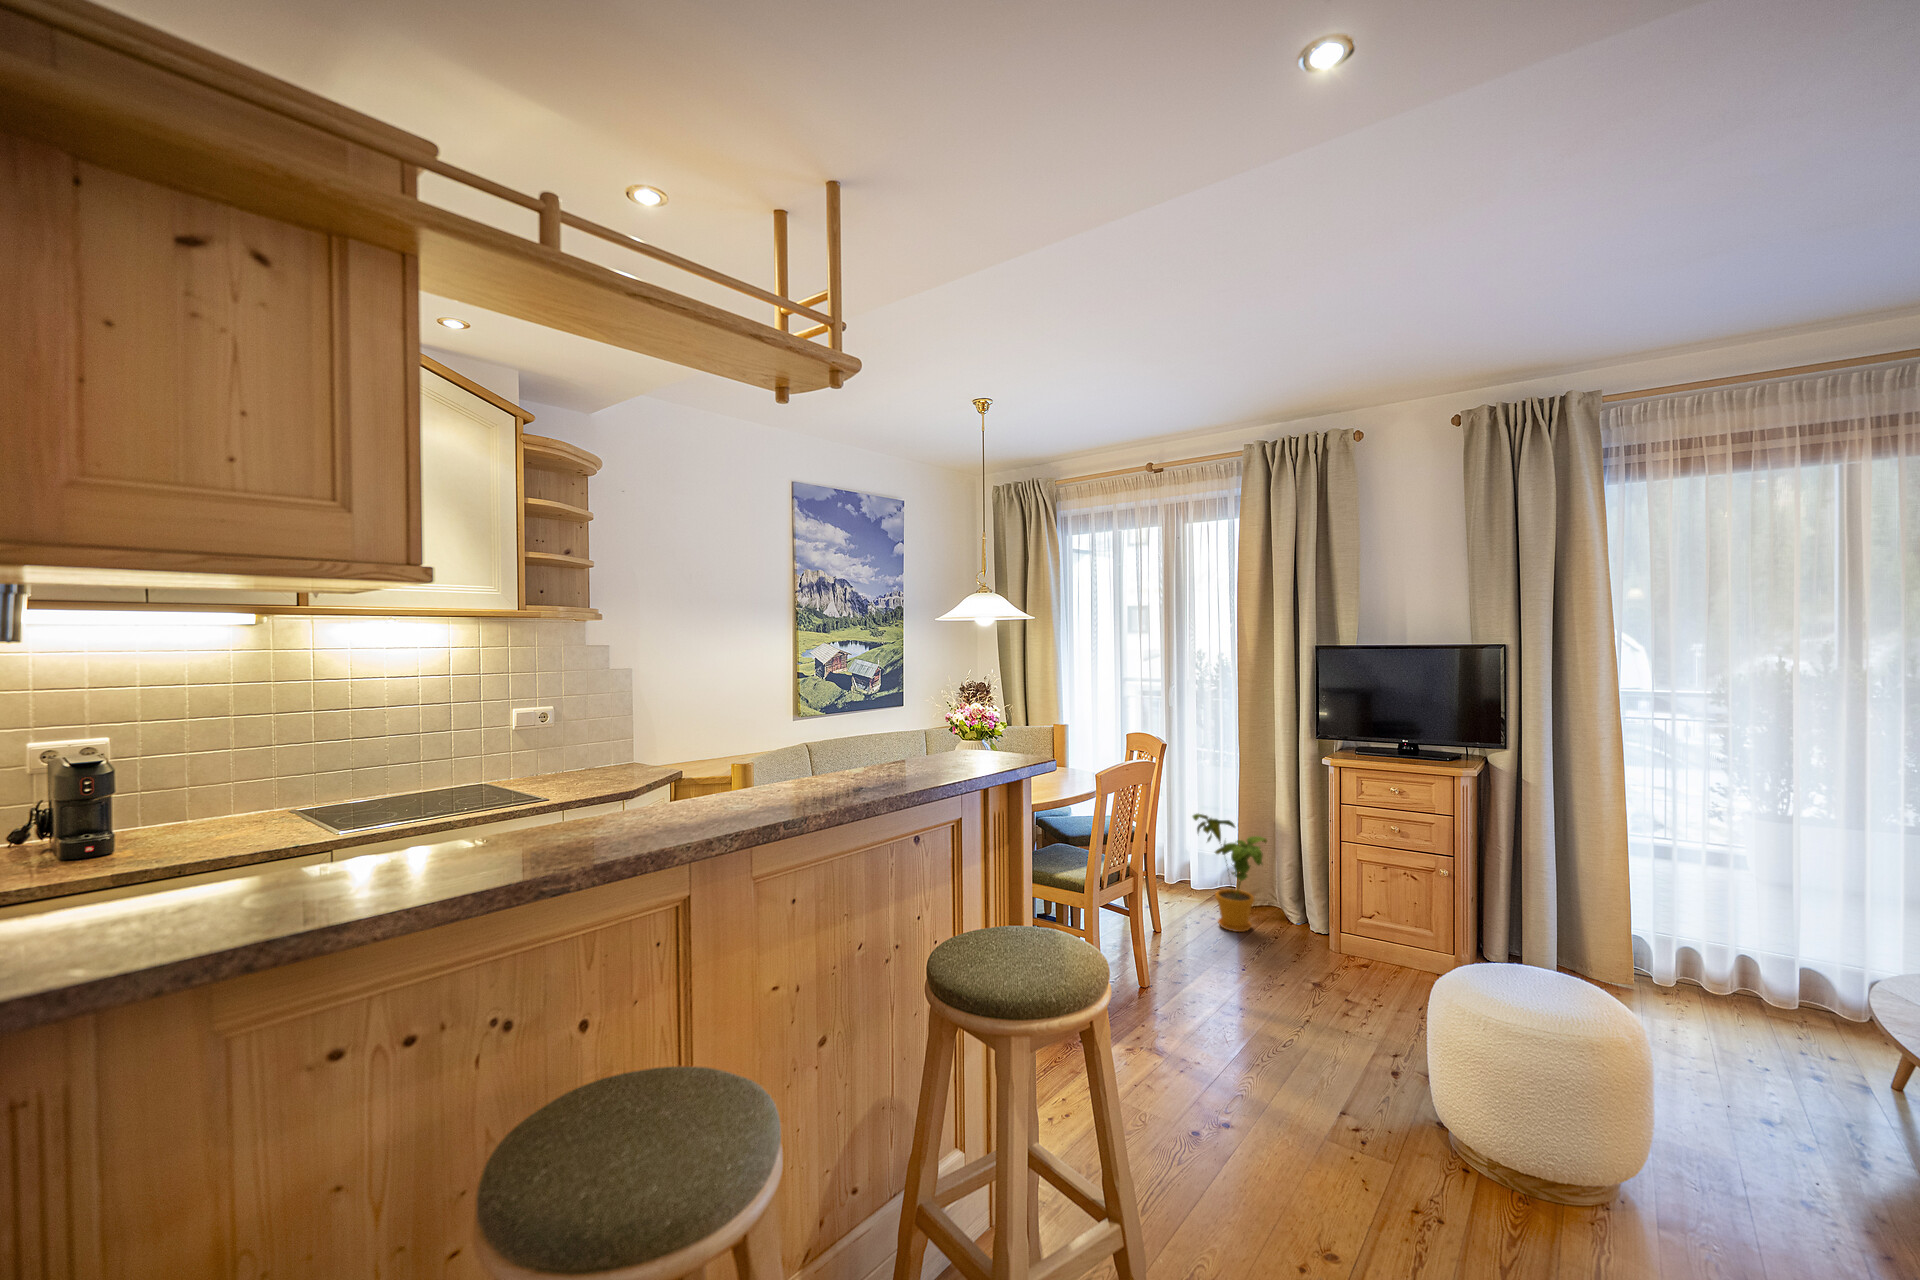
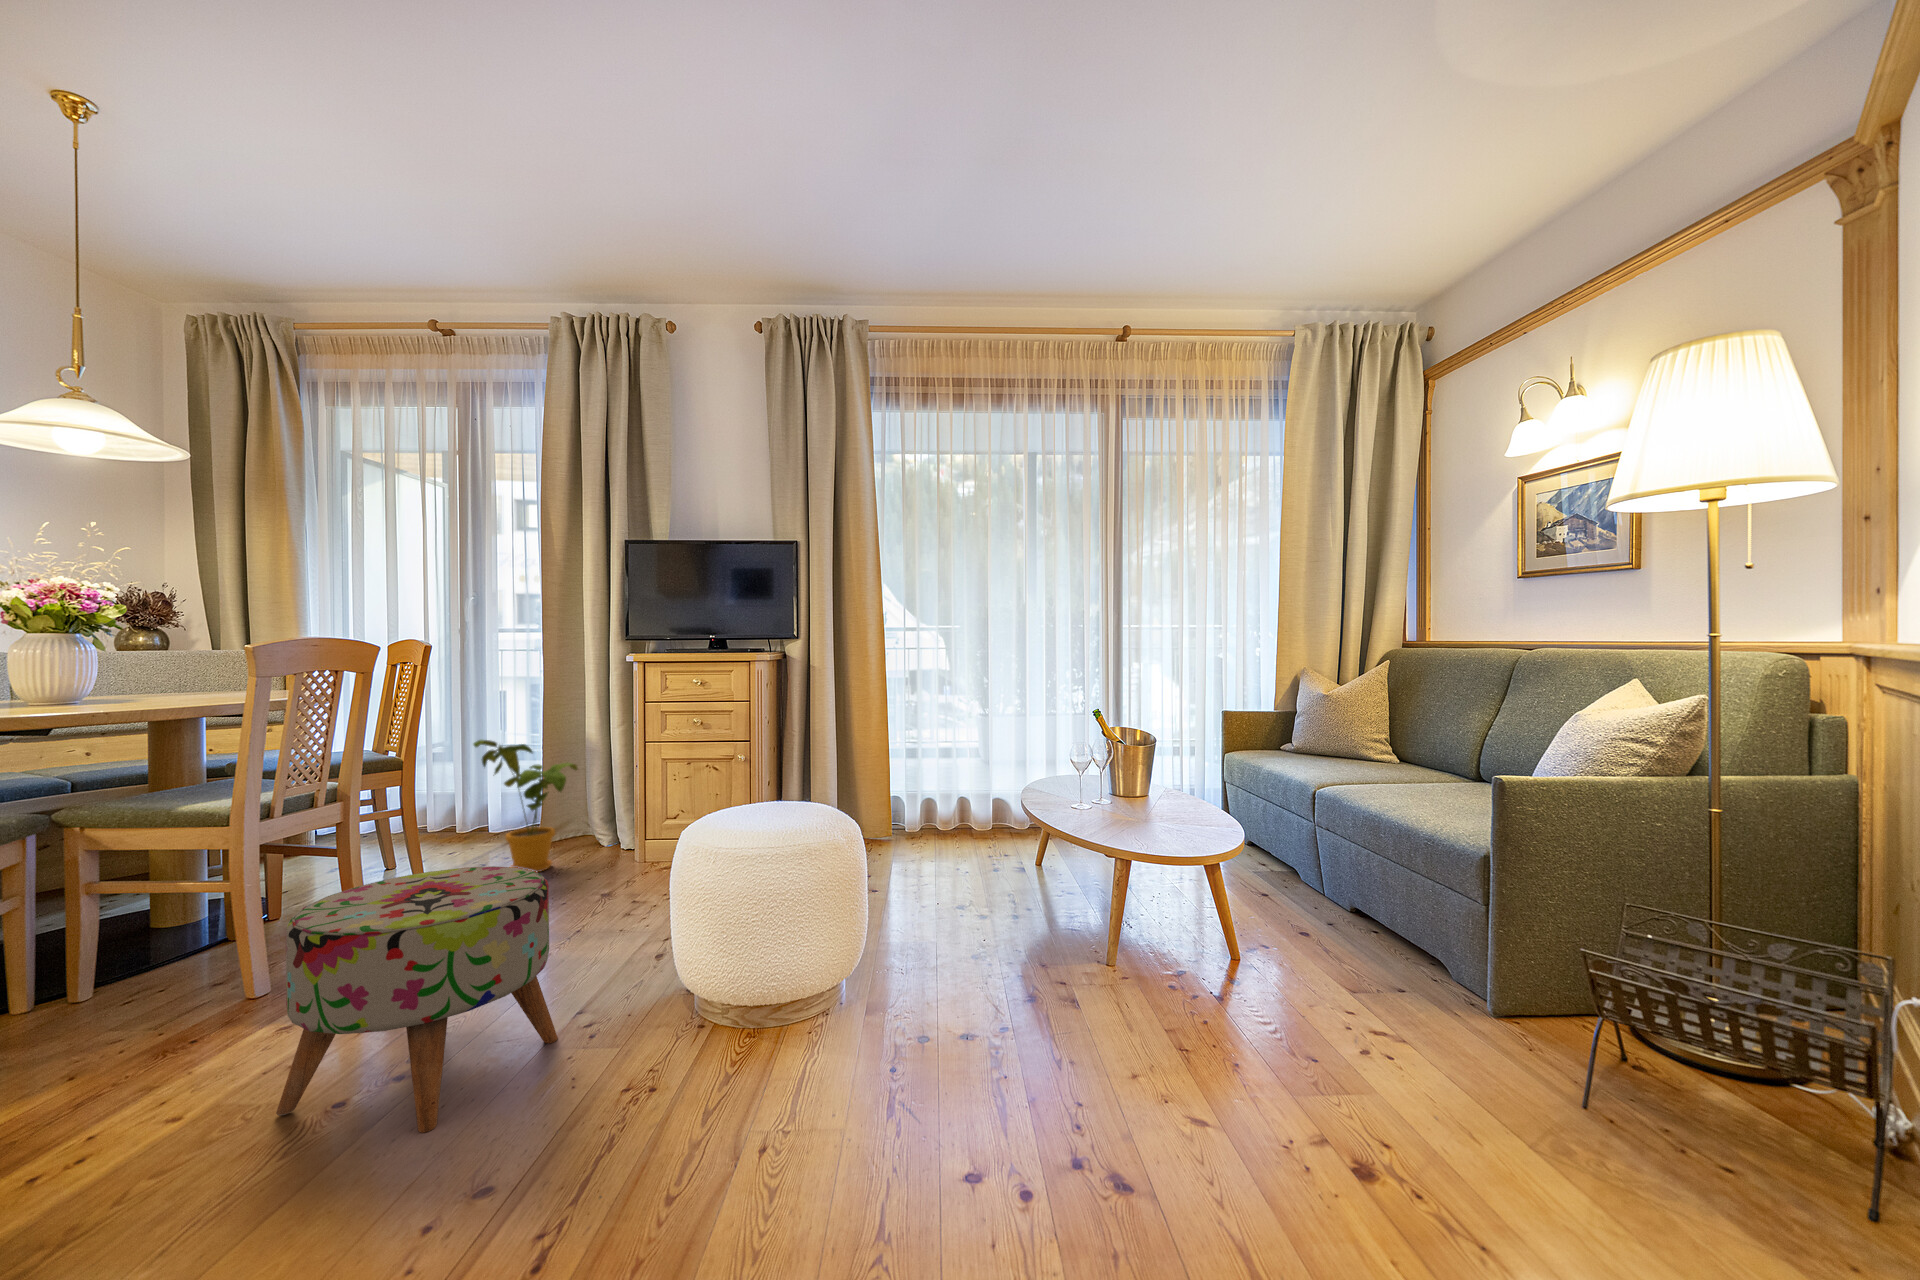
ottoman: none [1167,978,1350,1214] -> present [276,866,558,1133]

